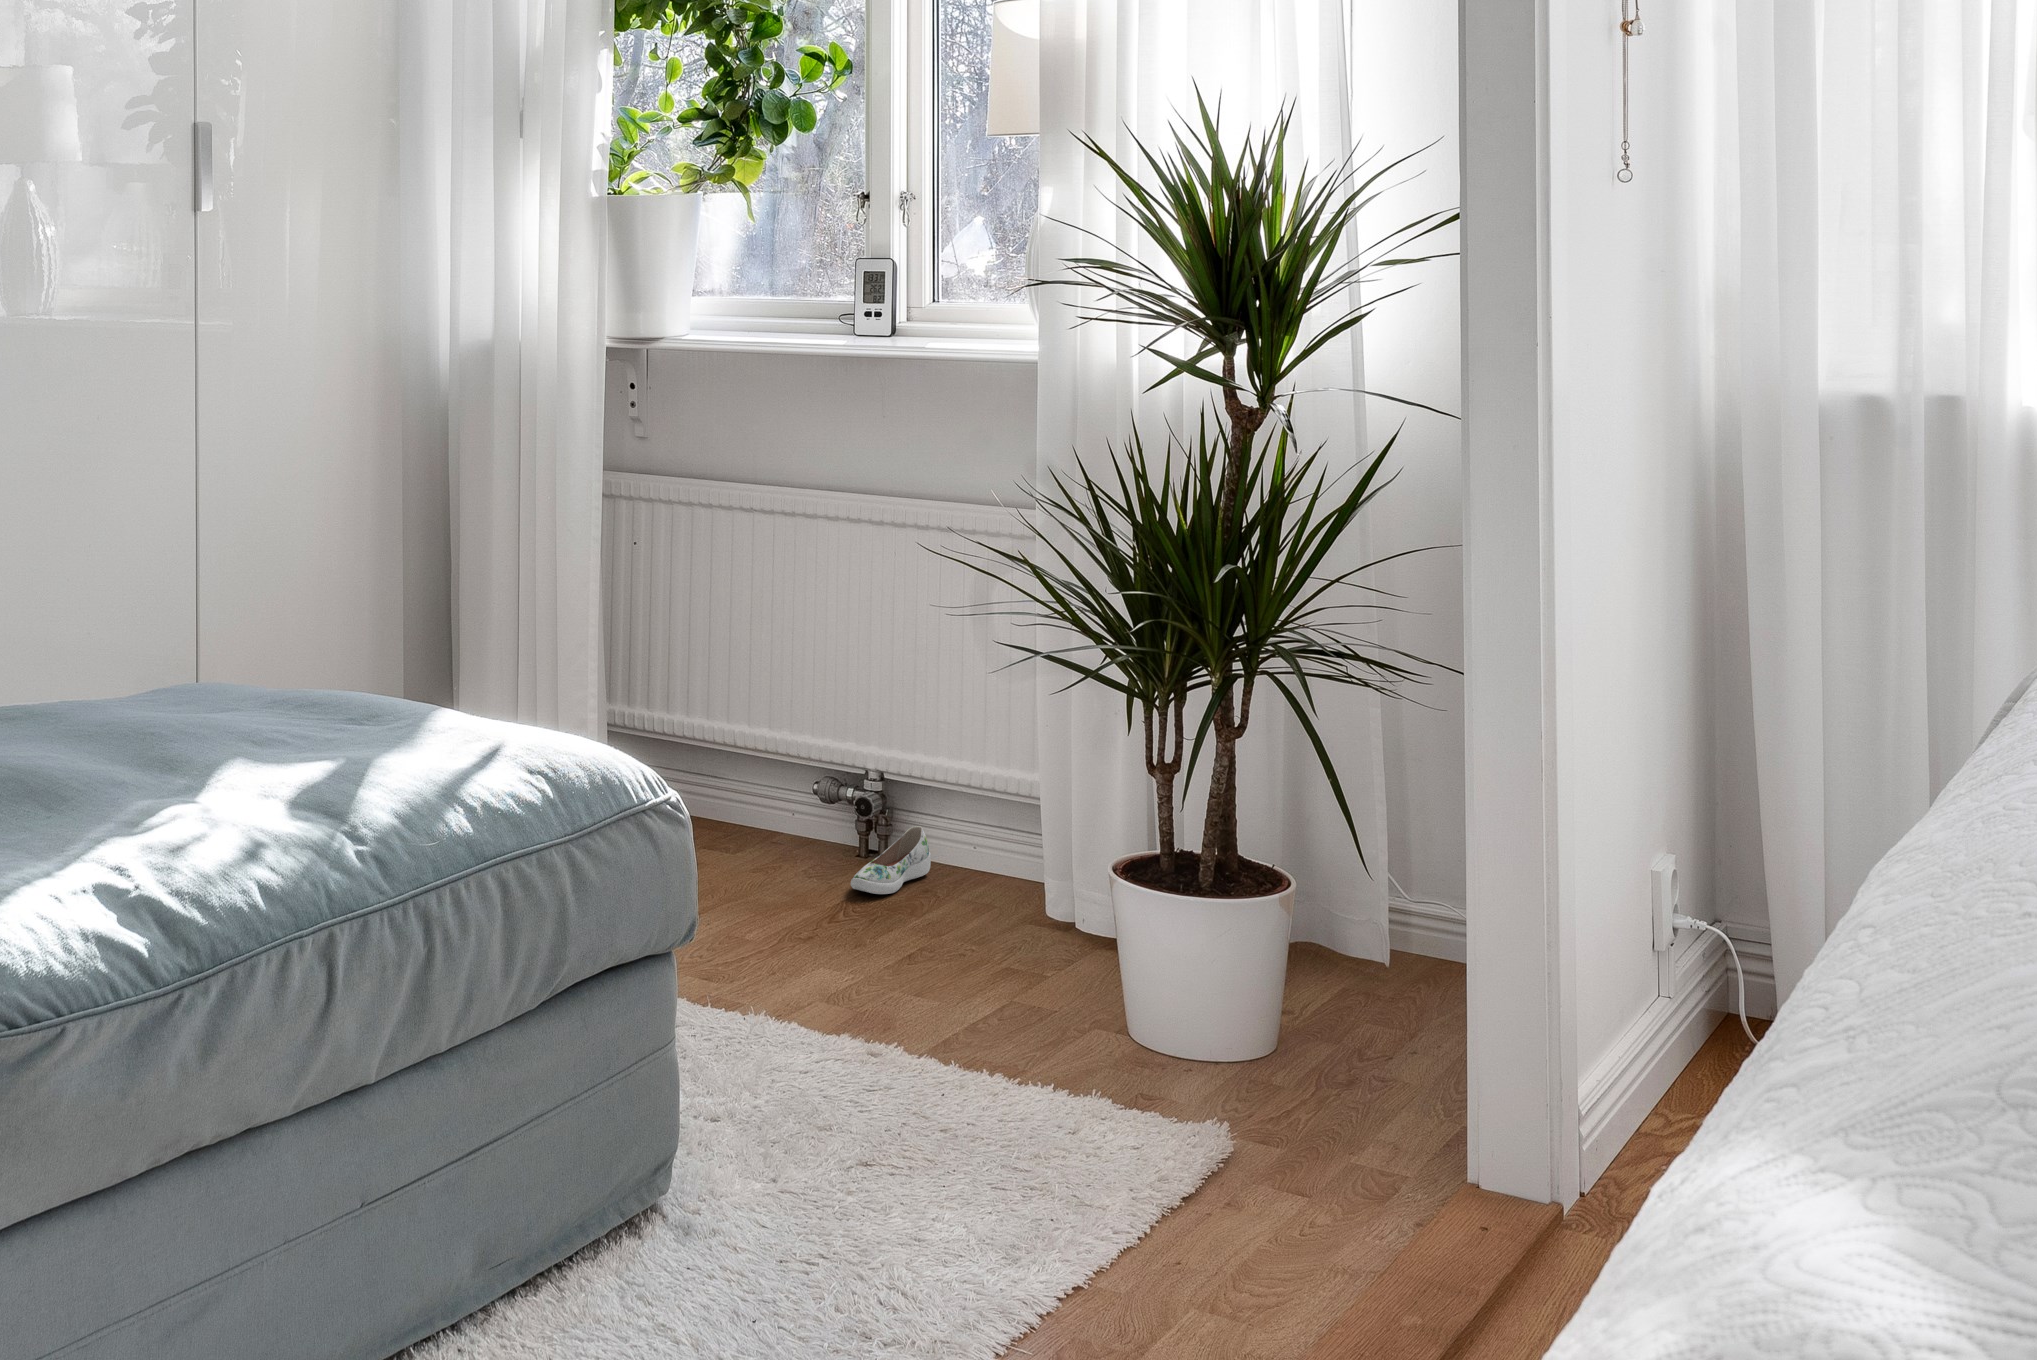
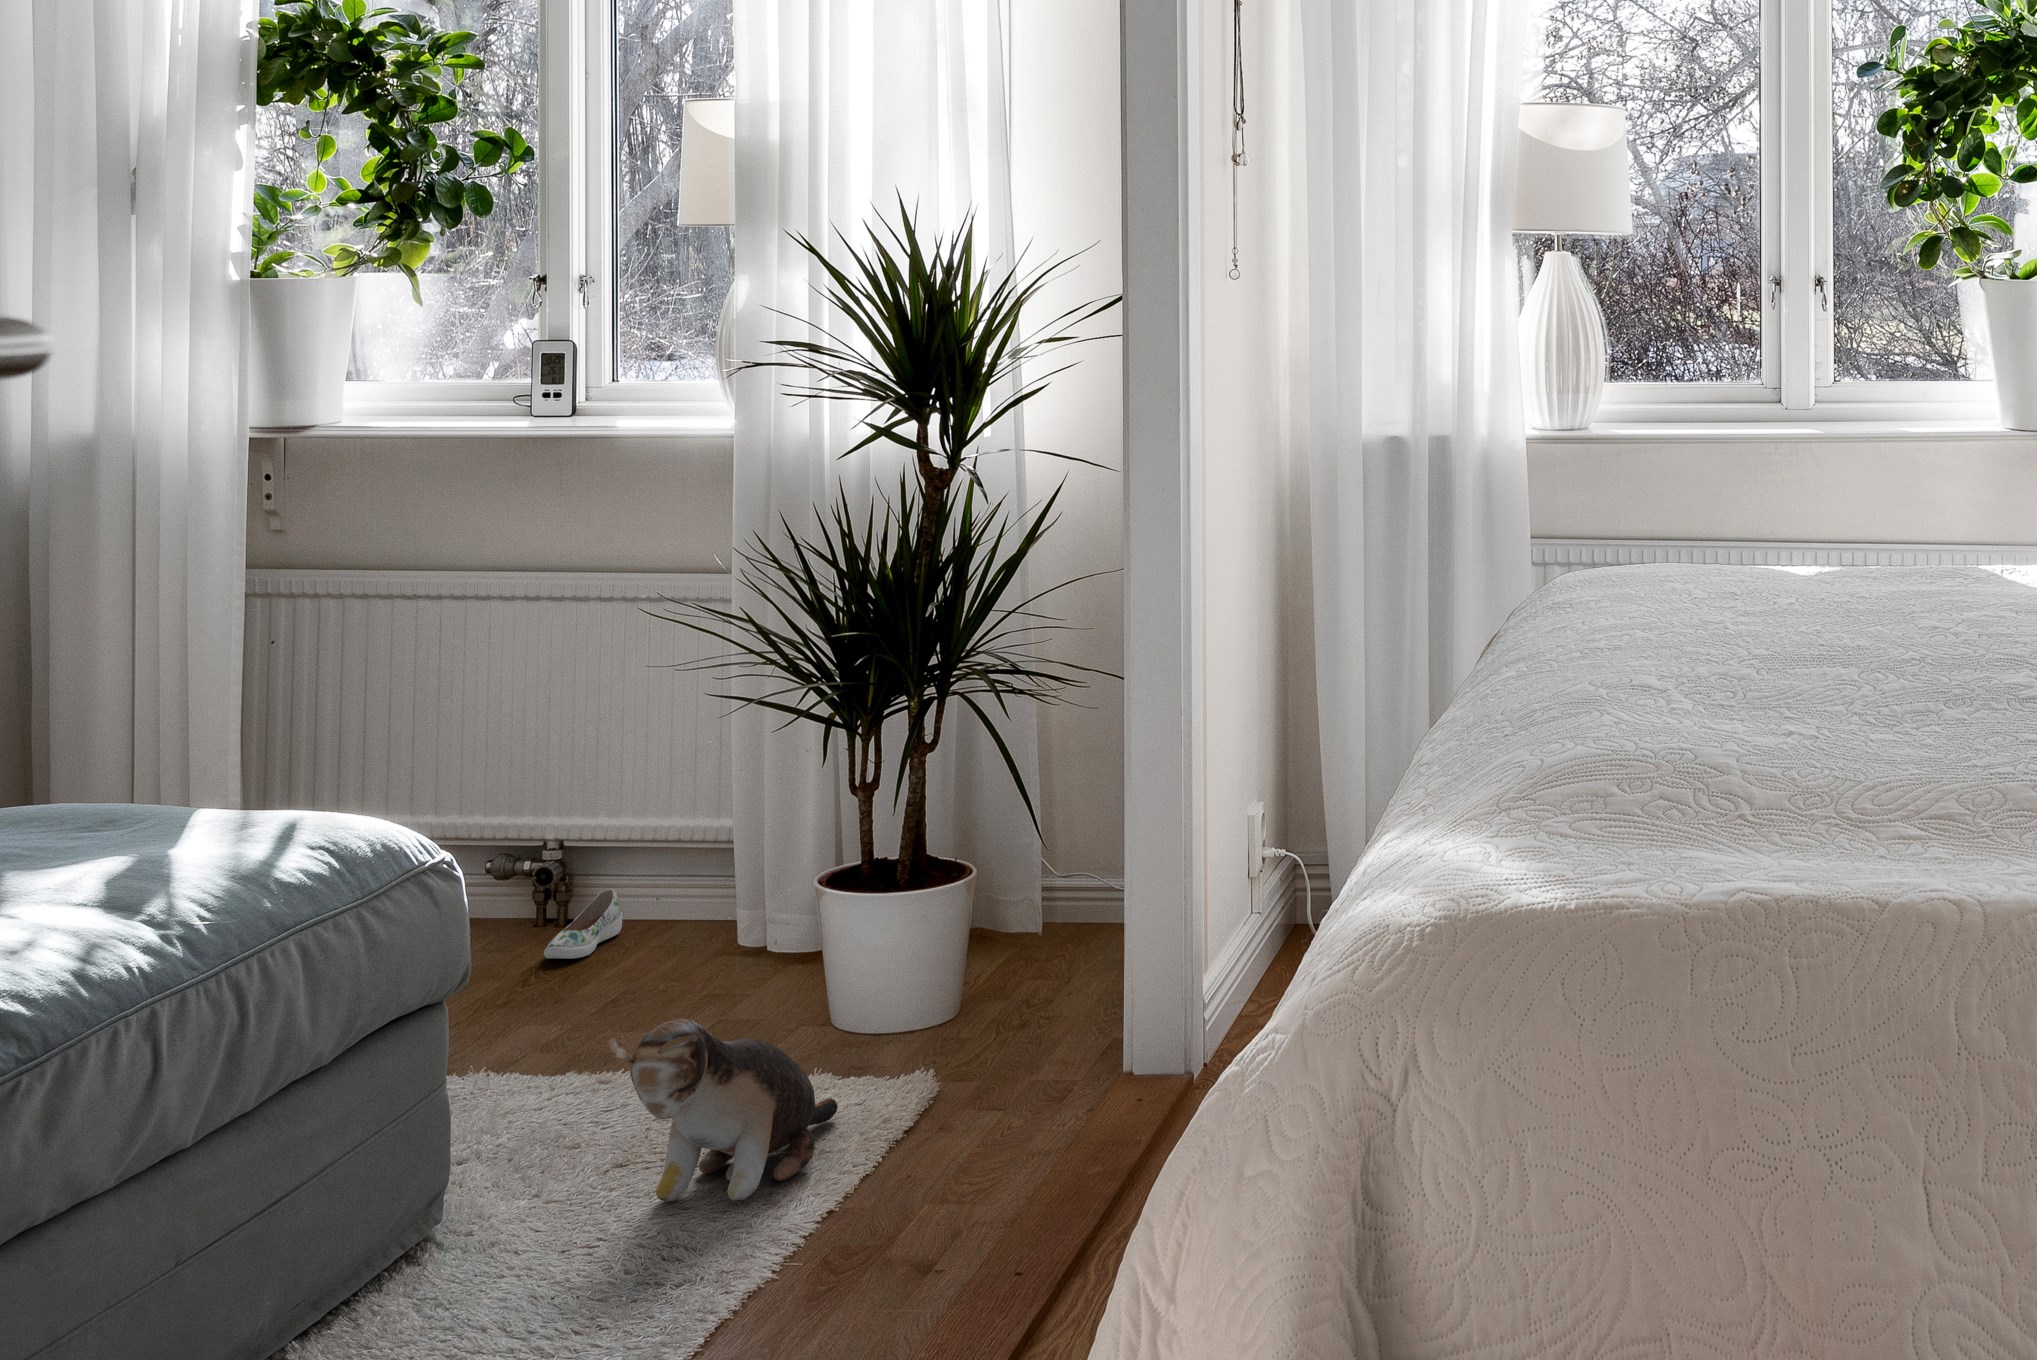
plush toy: none [830,1023,1106,1251] -> present [609,1017,838,1201]

